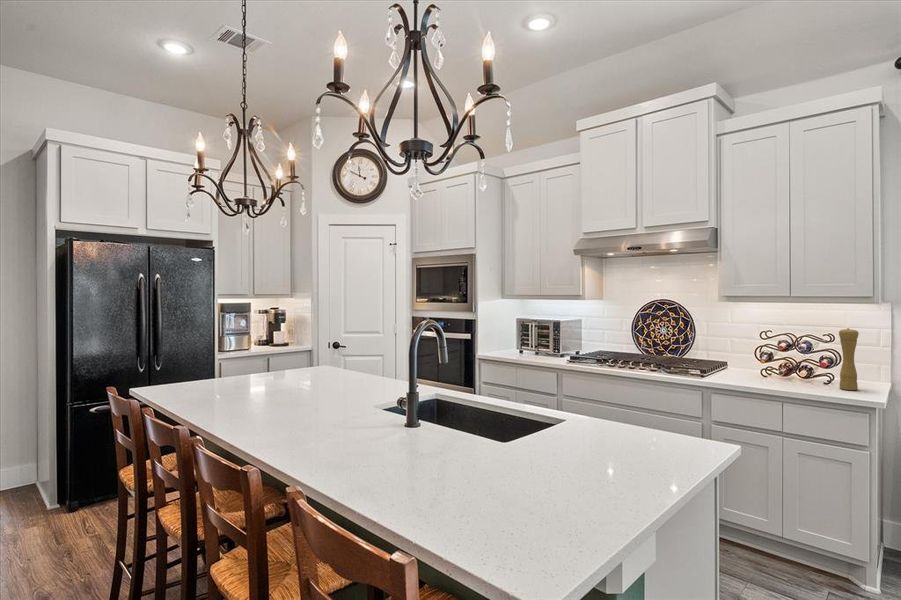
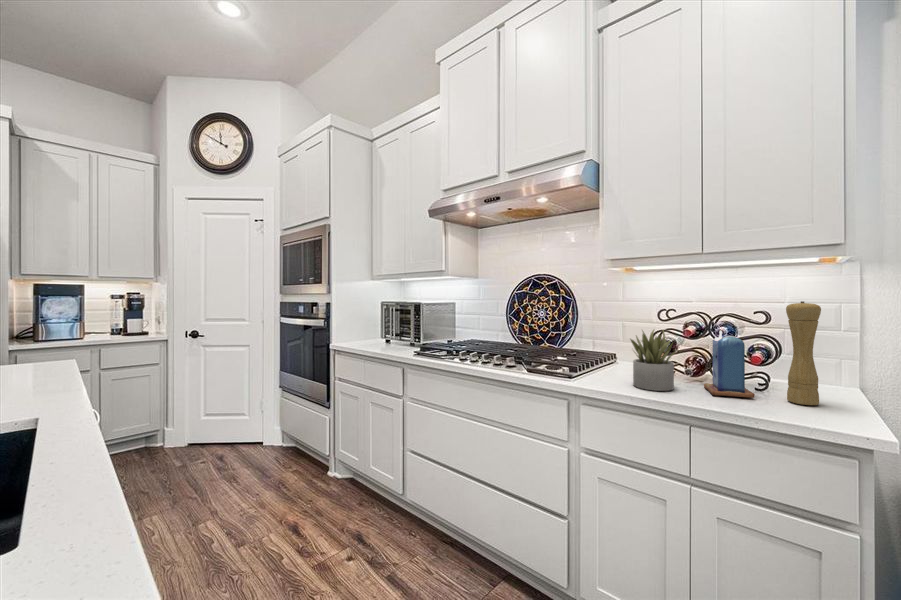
succulent plant: none [740,344,771,383] -> present [630,330,674,391]
candle: none [789,345,820,387] -> present [704,331,755,398]

